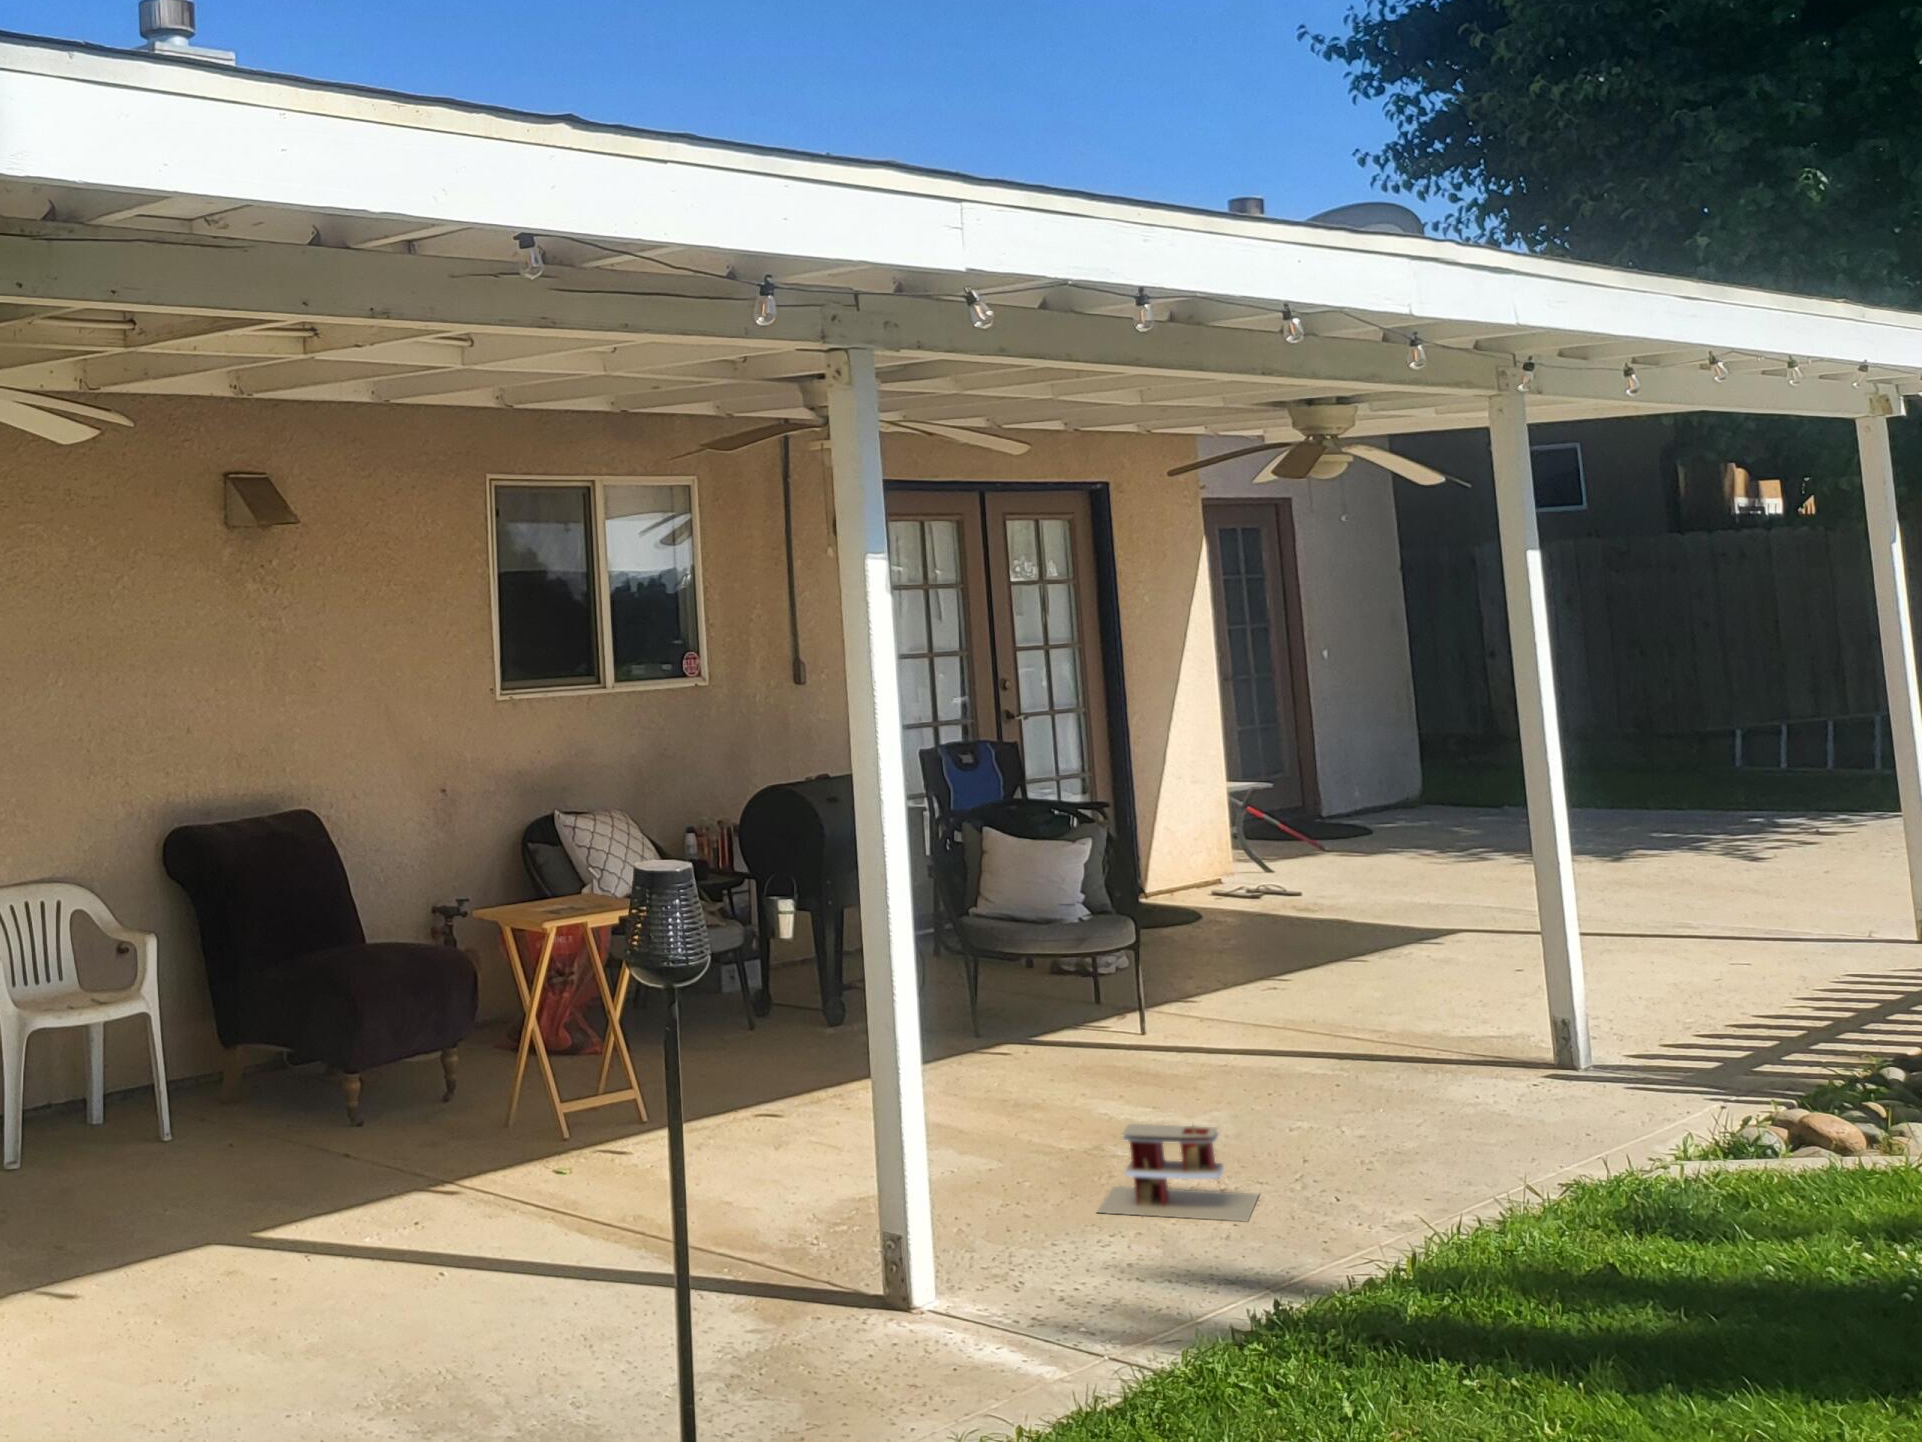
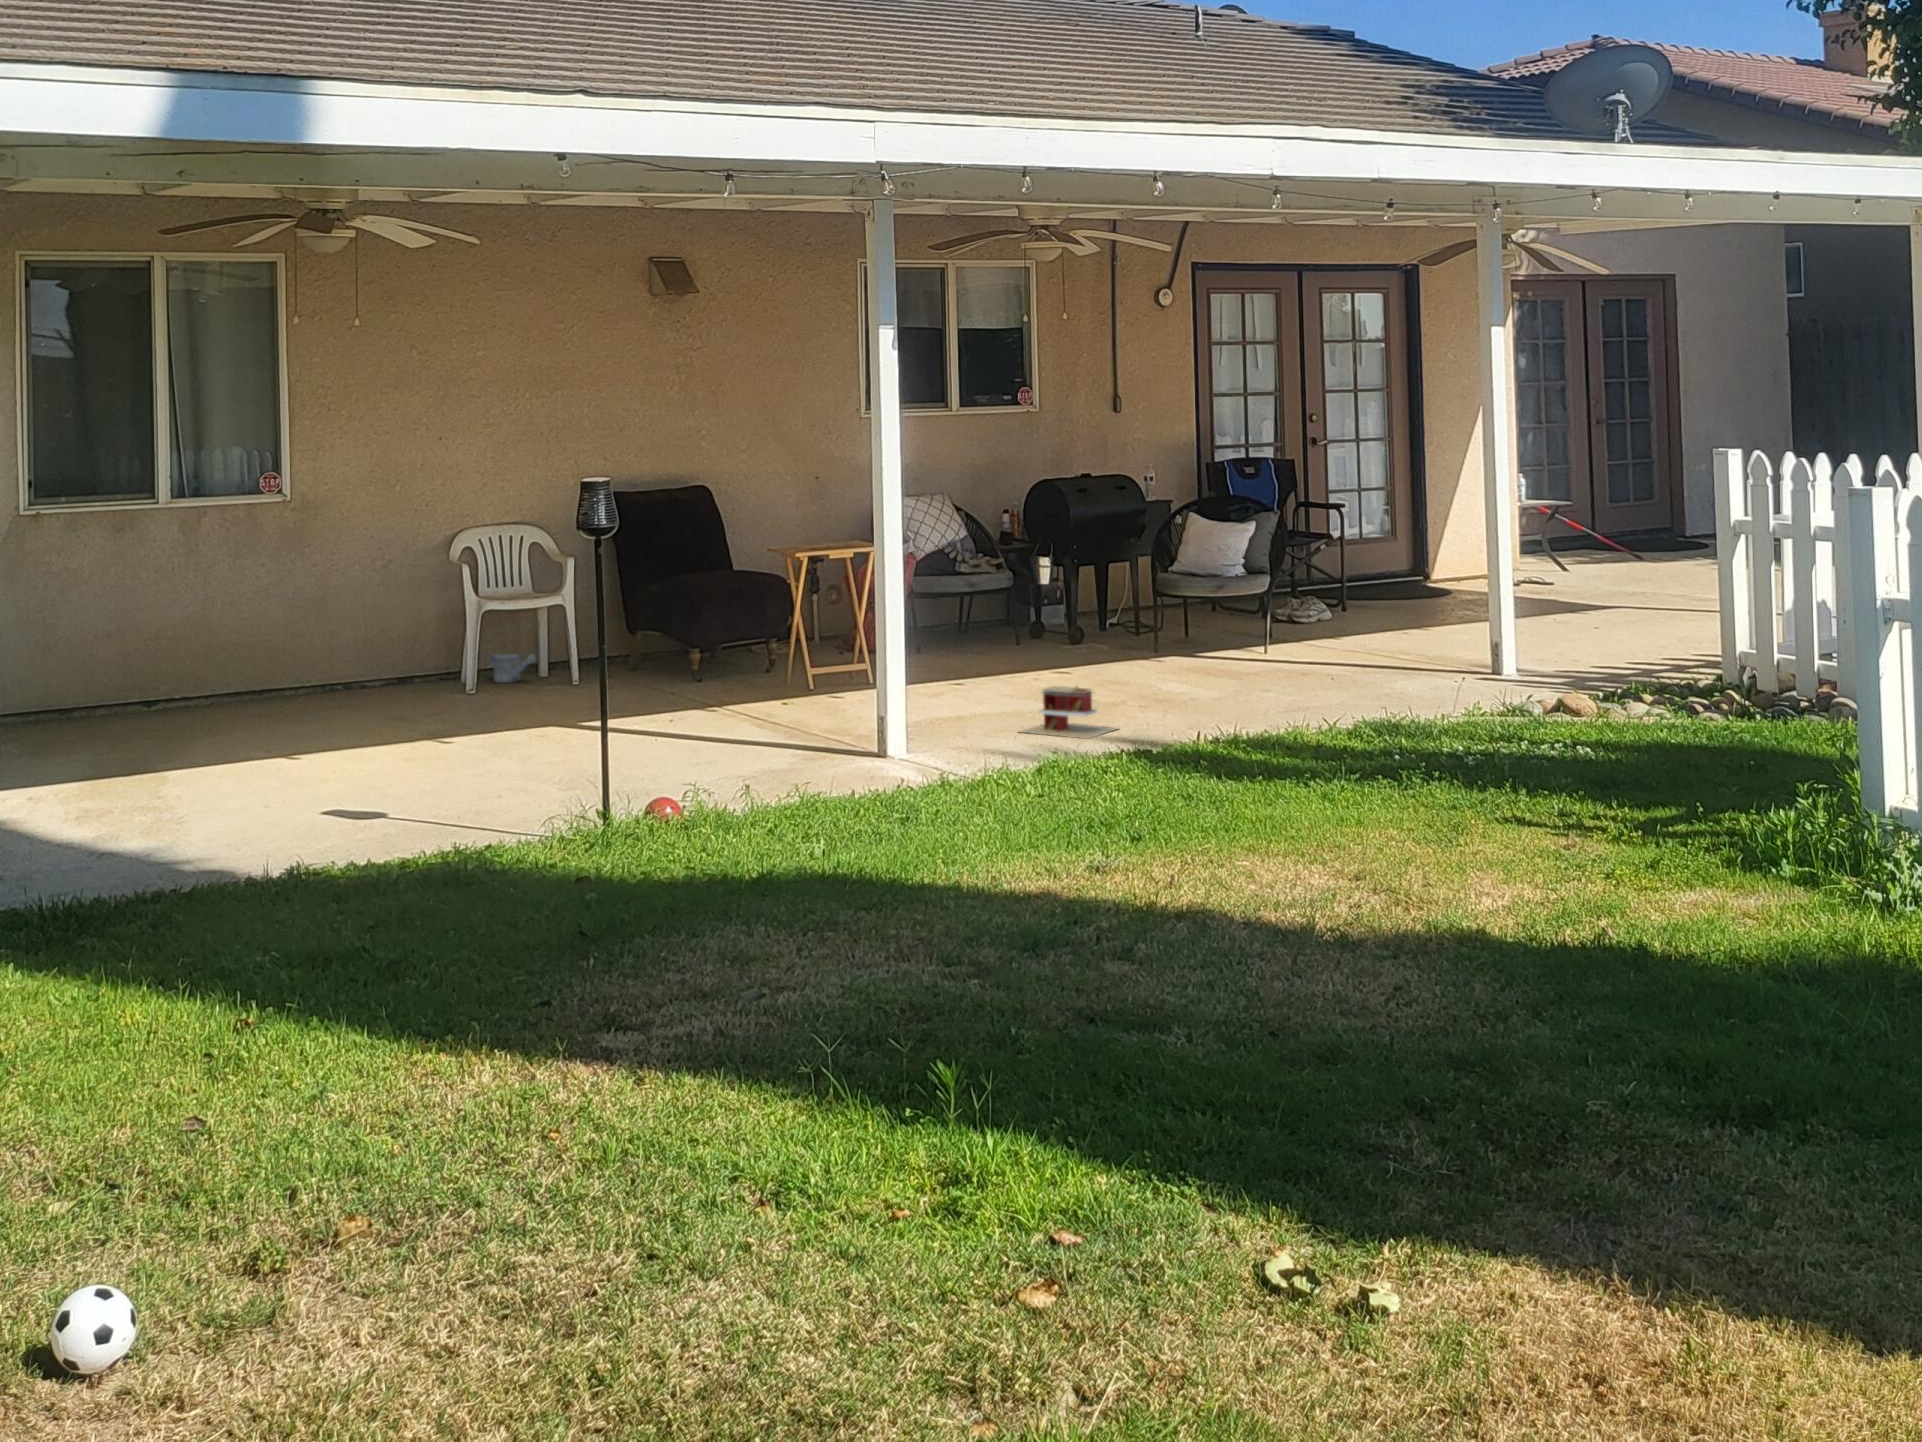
watering can: none [27,1100,113,1151] -> present [490,654,535,683]

